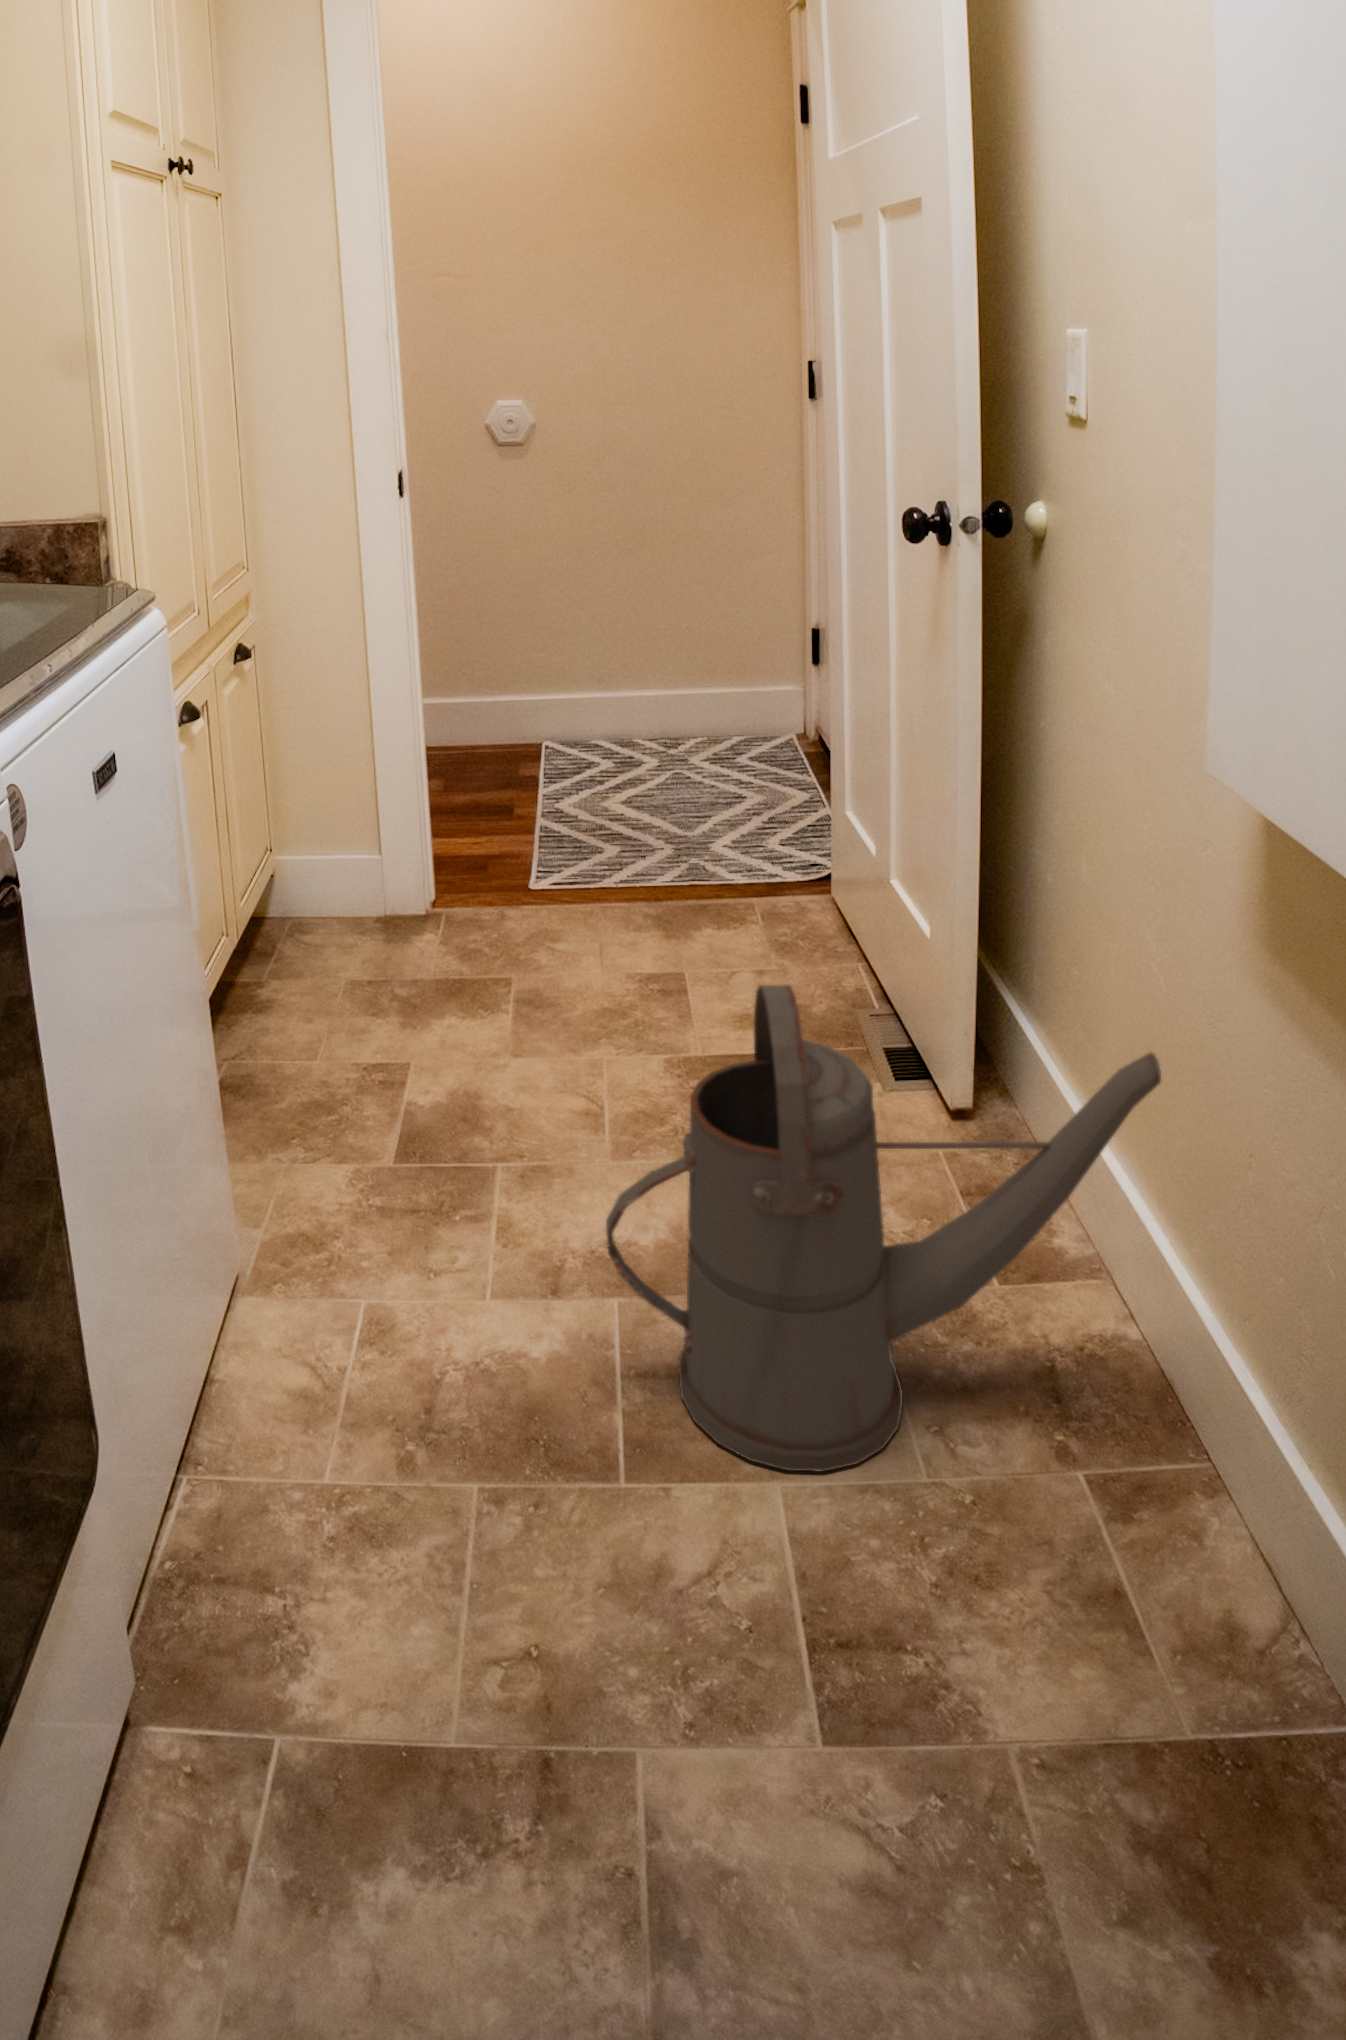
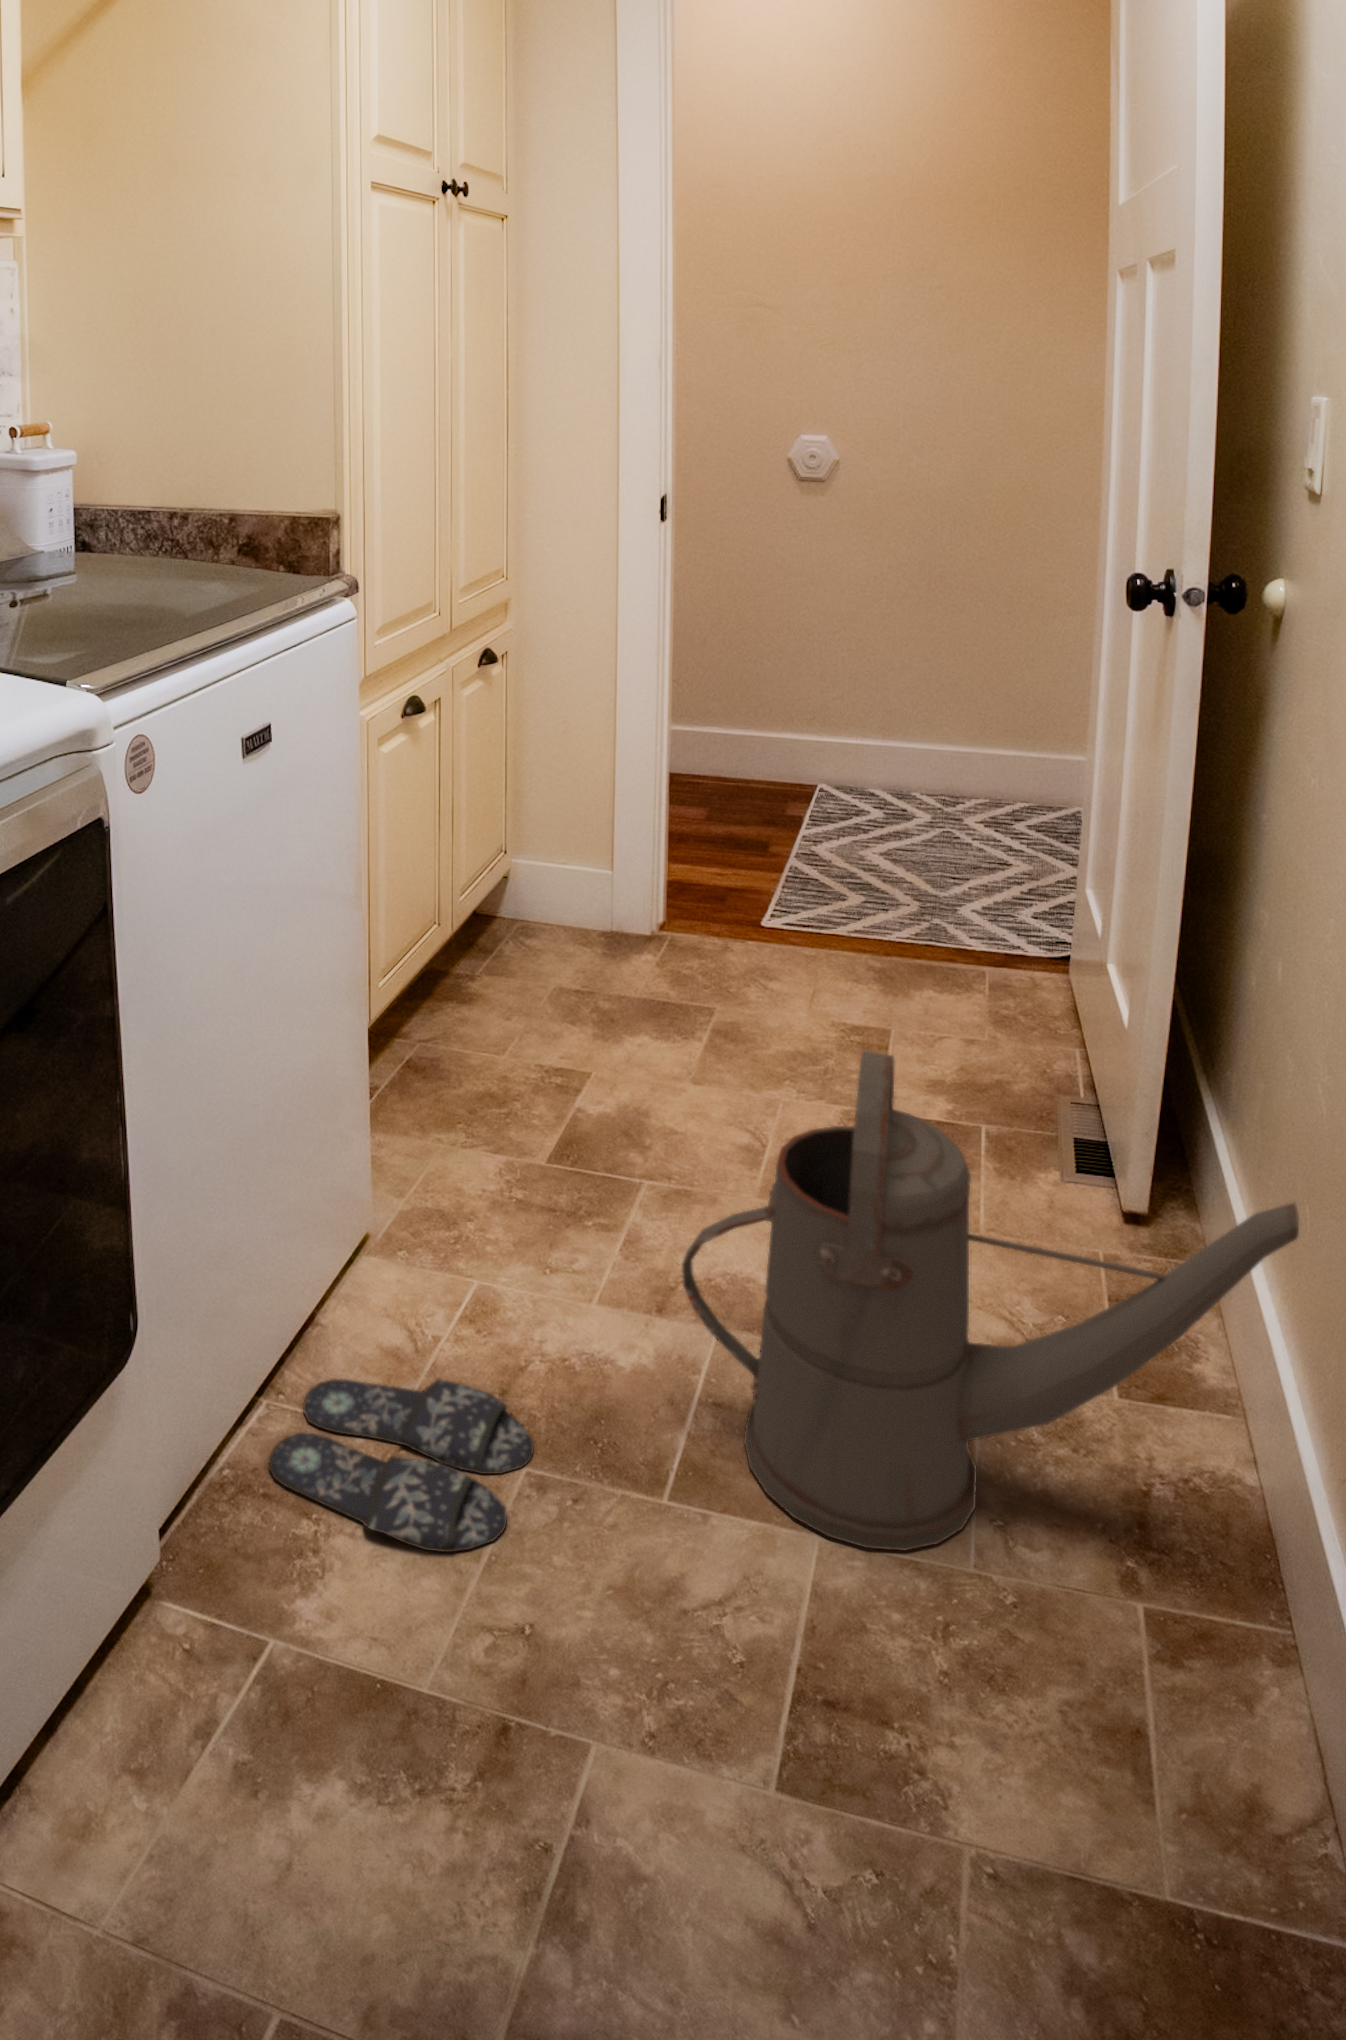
slippers: none [211,1412,484,1602] -> present [269,1379,533,1552]

